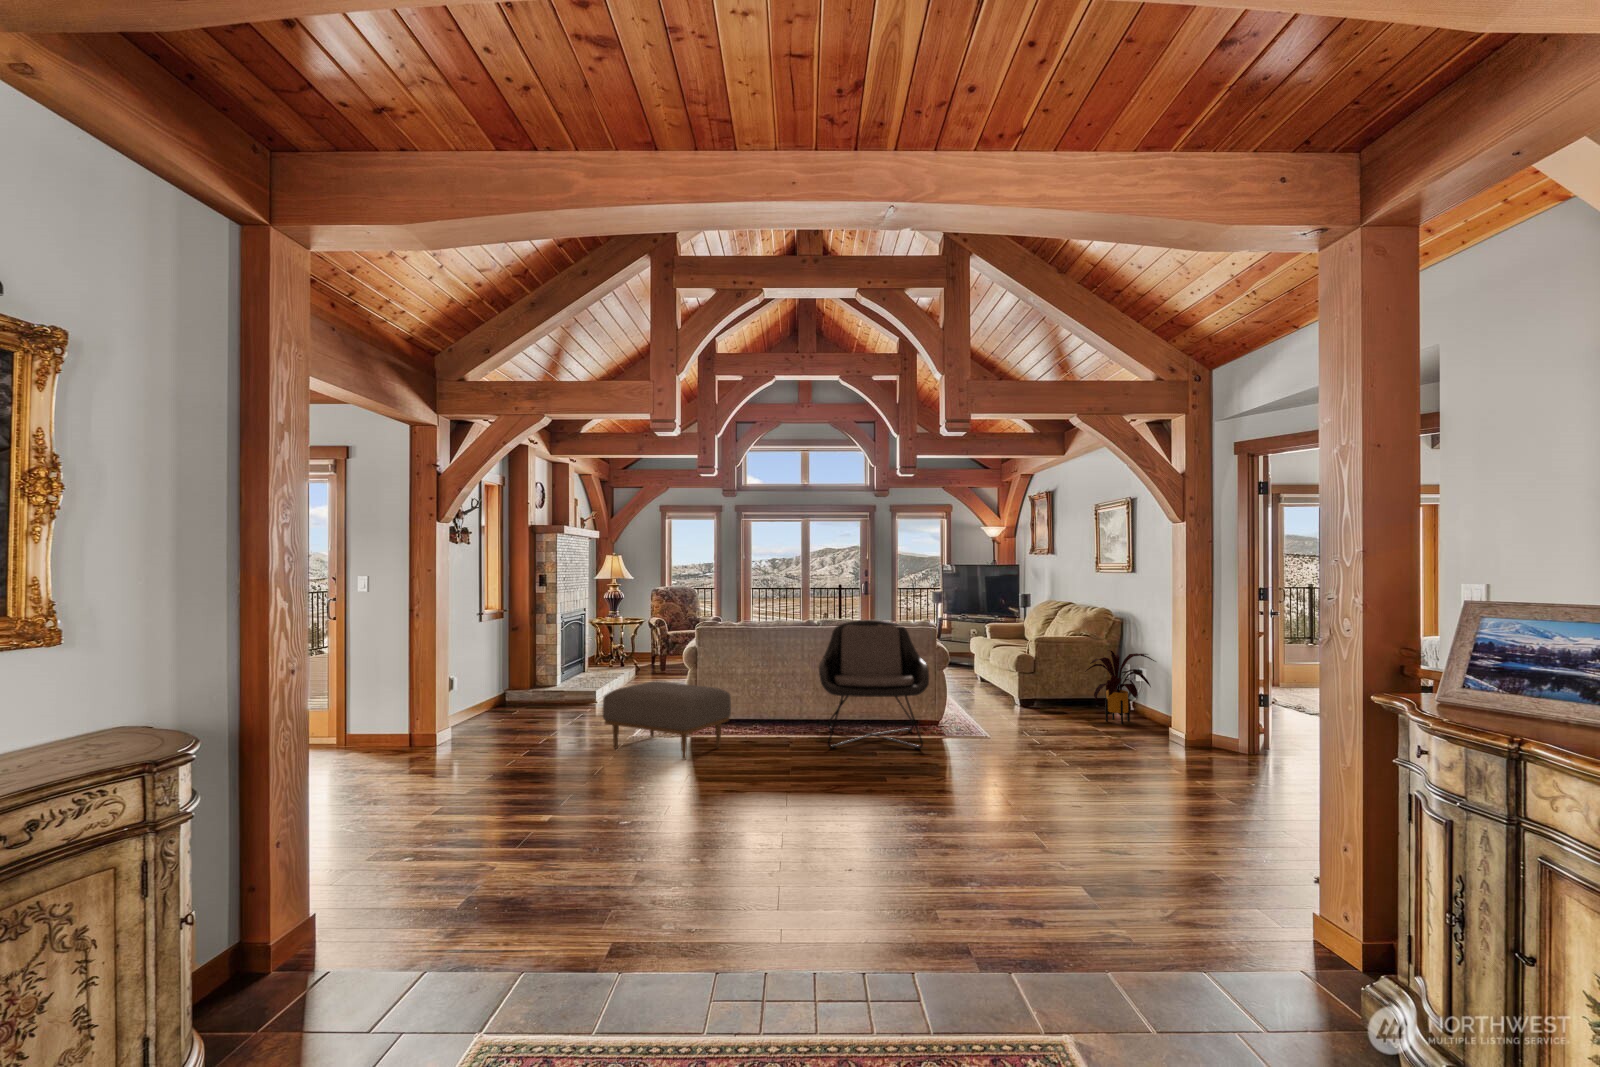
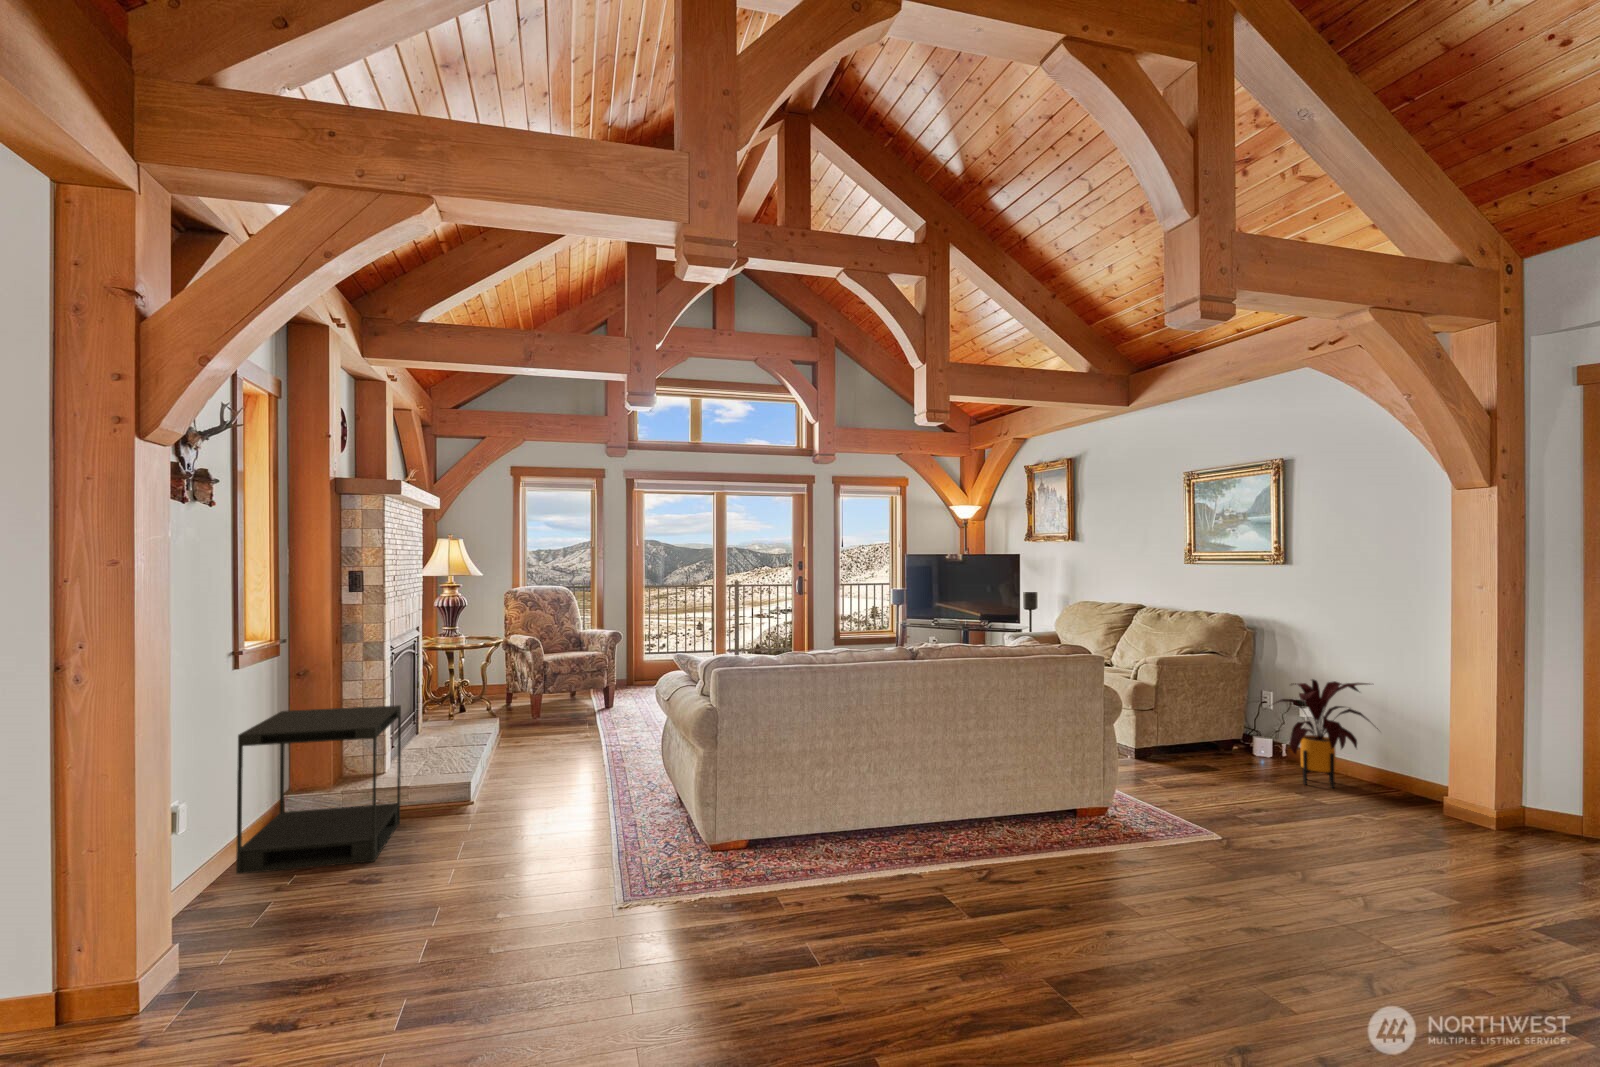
lounge chair: present [819,620,929,750] -> none [952,645,1189,901]
side table: none [481,646,559,719] -> present [236,705,401,874]
ottoman: present [603,682,731,760] -> none [573,787,836,978]

